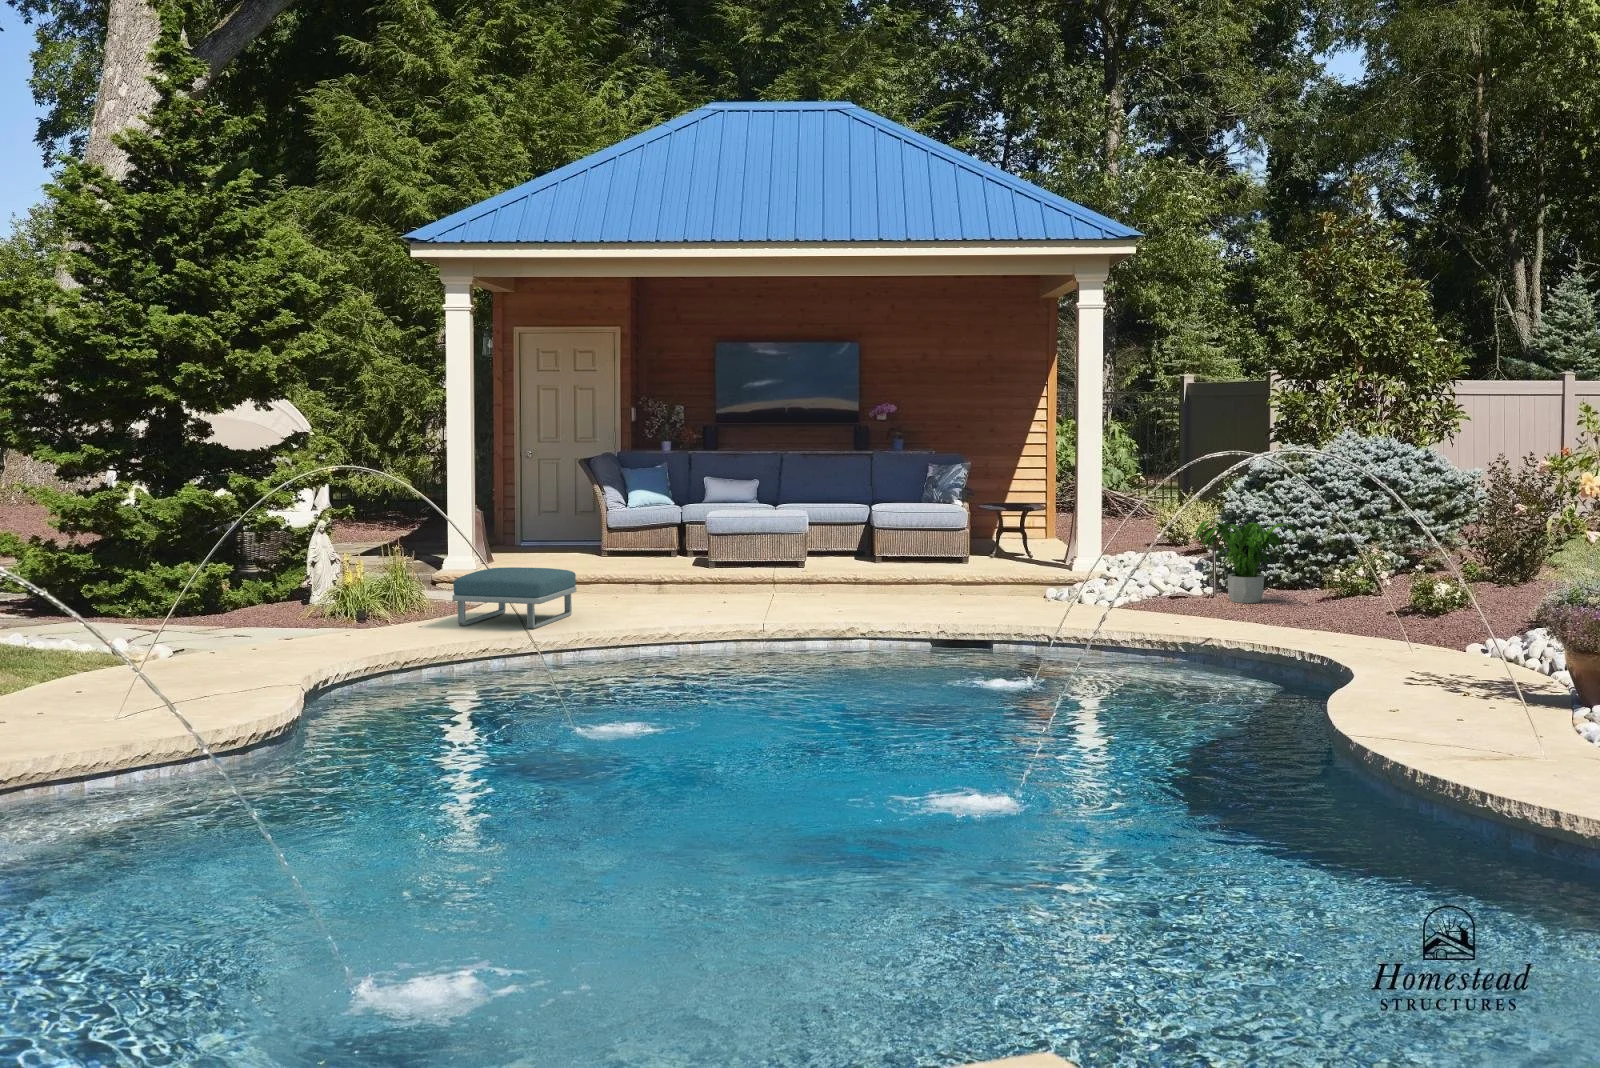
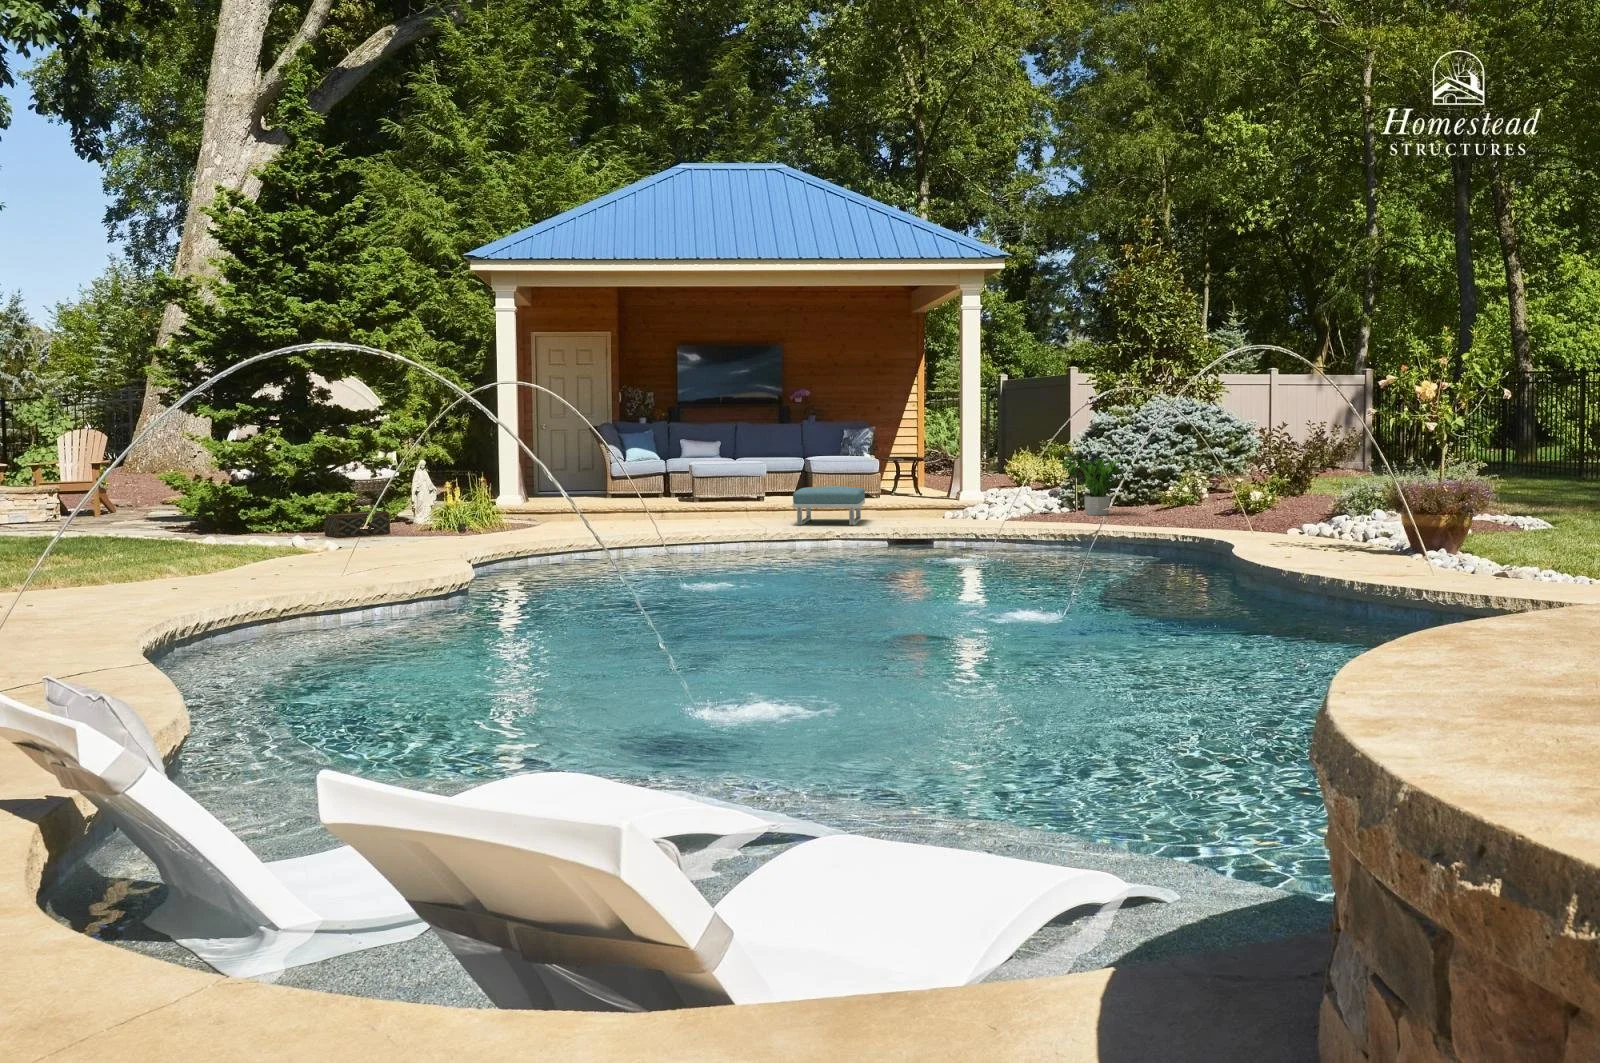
footstool: present [452,567,576,629] -> present [793,486,865,526]
woven basket: none [192,583,277,622] -> present [324,511,390,538]

